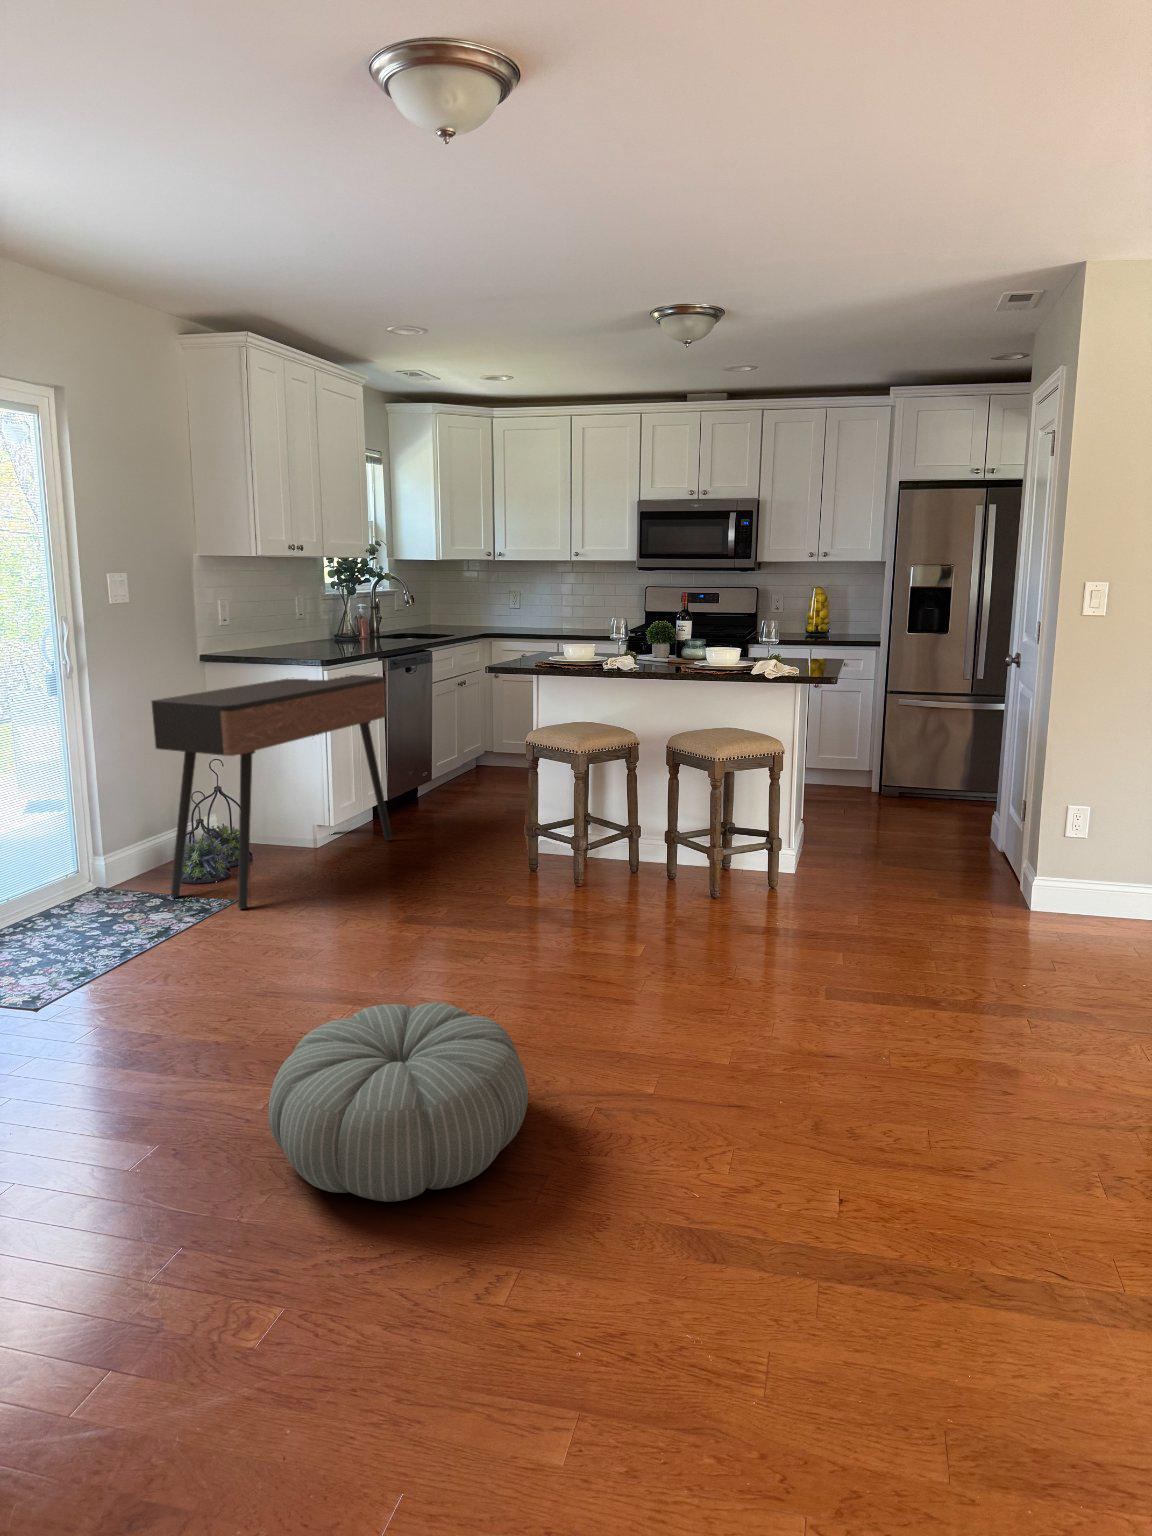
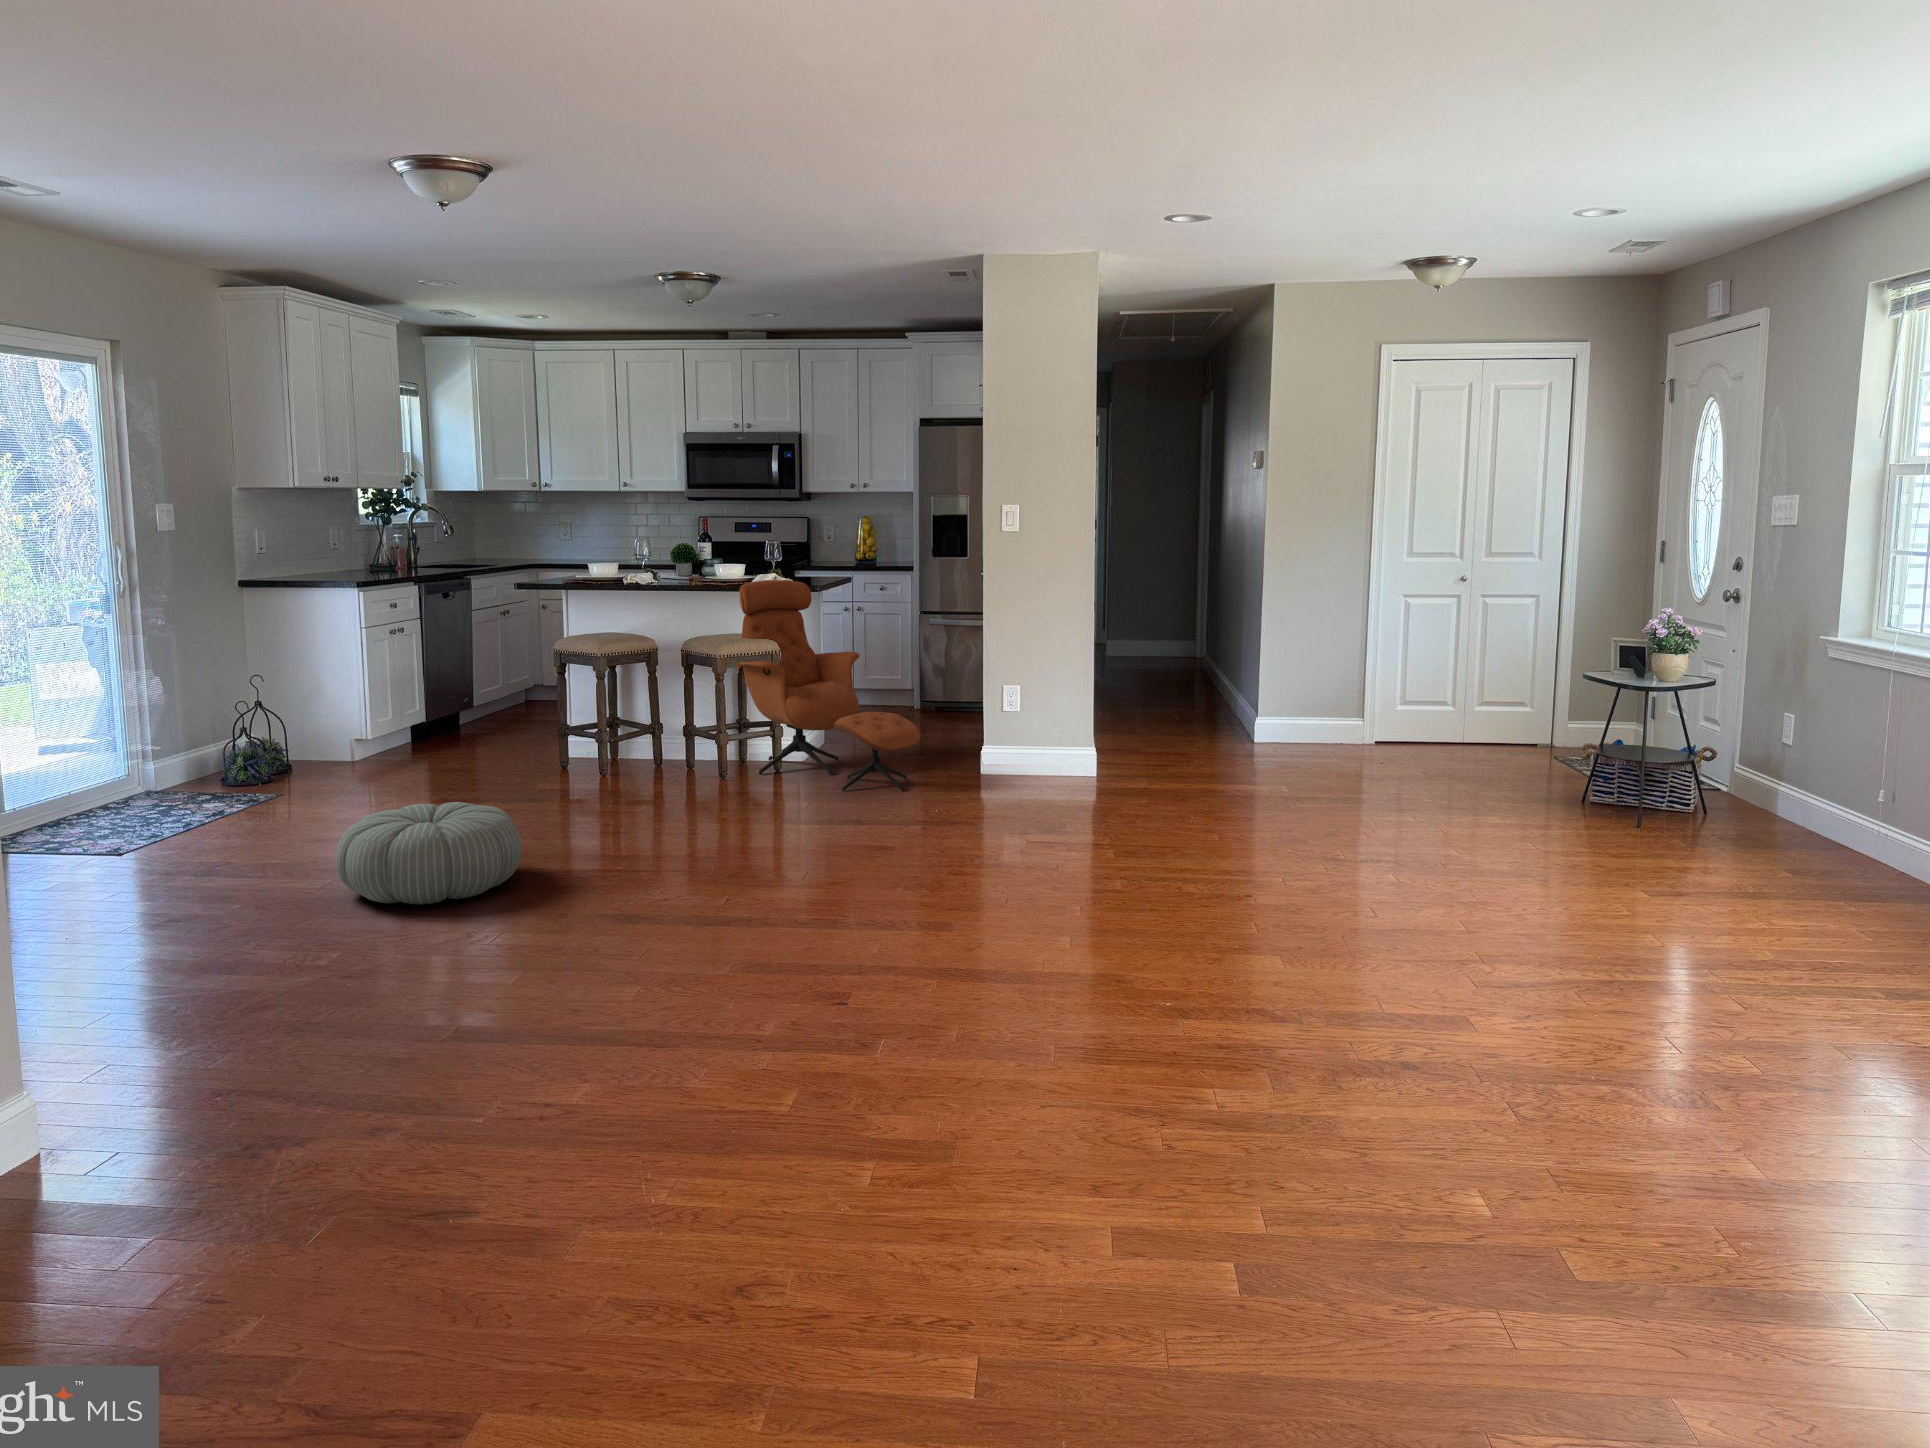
lounge chair: none [732,667,979,943] -> present [736,580,920,791]
console table: present [152,674,392,909] -> none [203,597,431,798]

